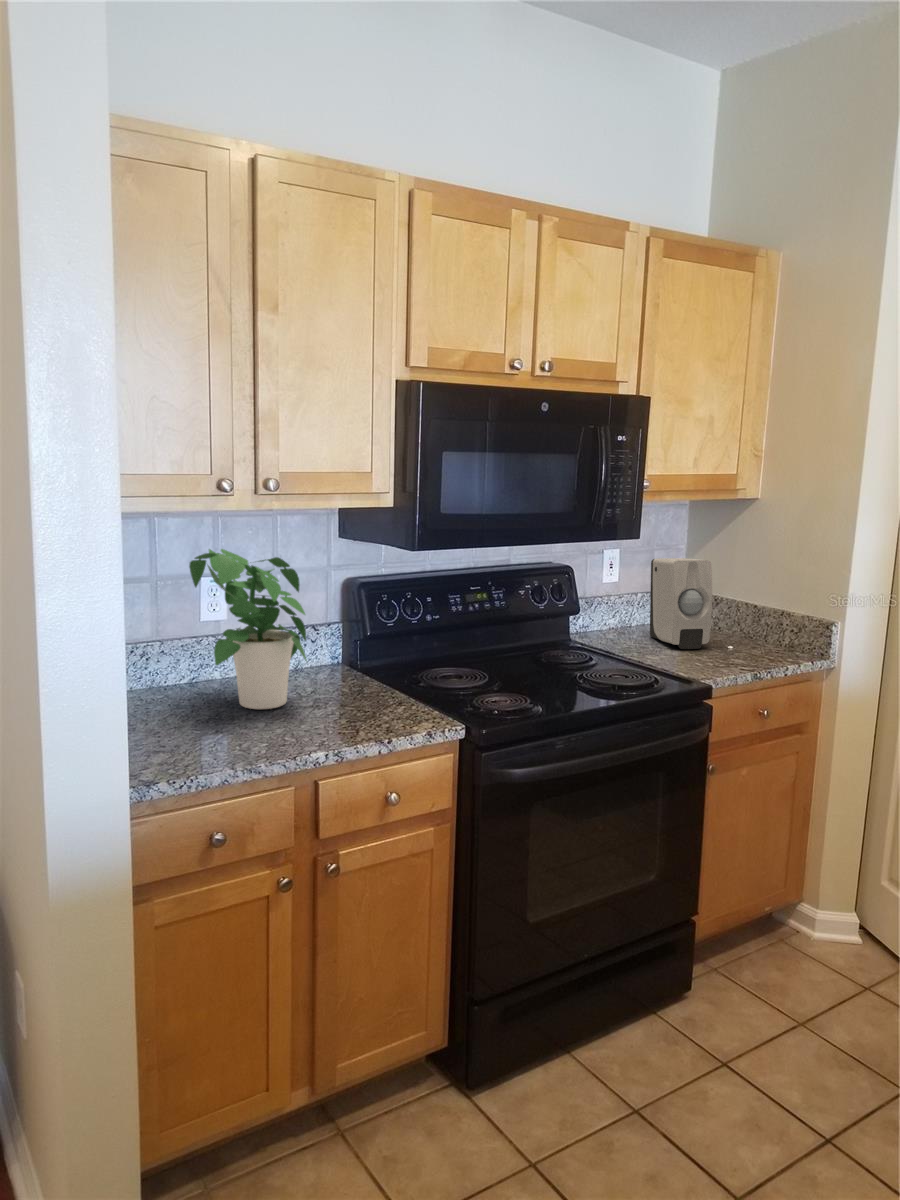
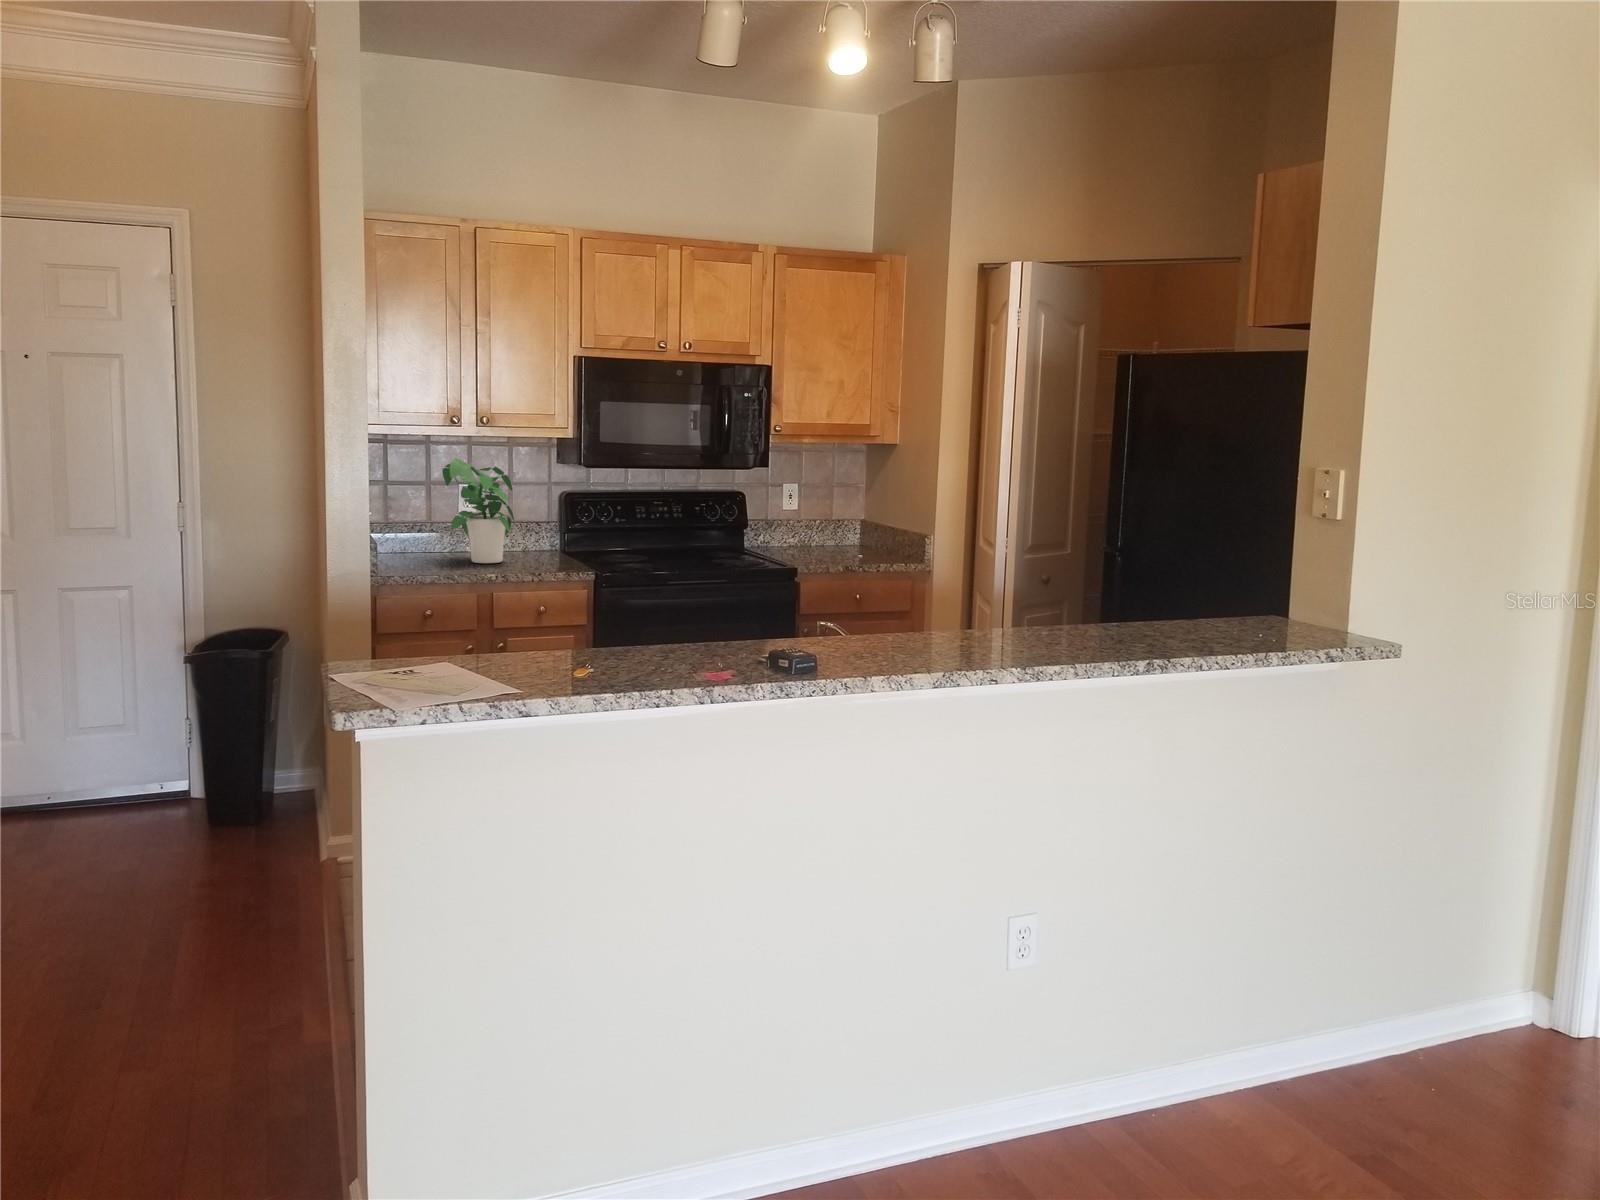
soap dispenser: present [650,558,712,649] -> none [815,489,849,557]

